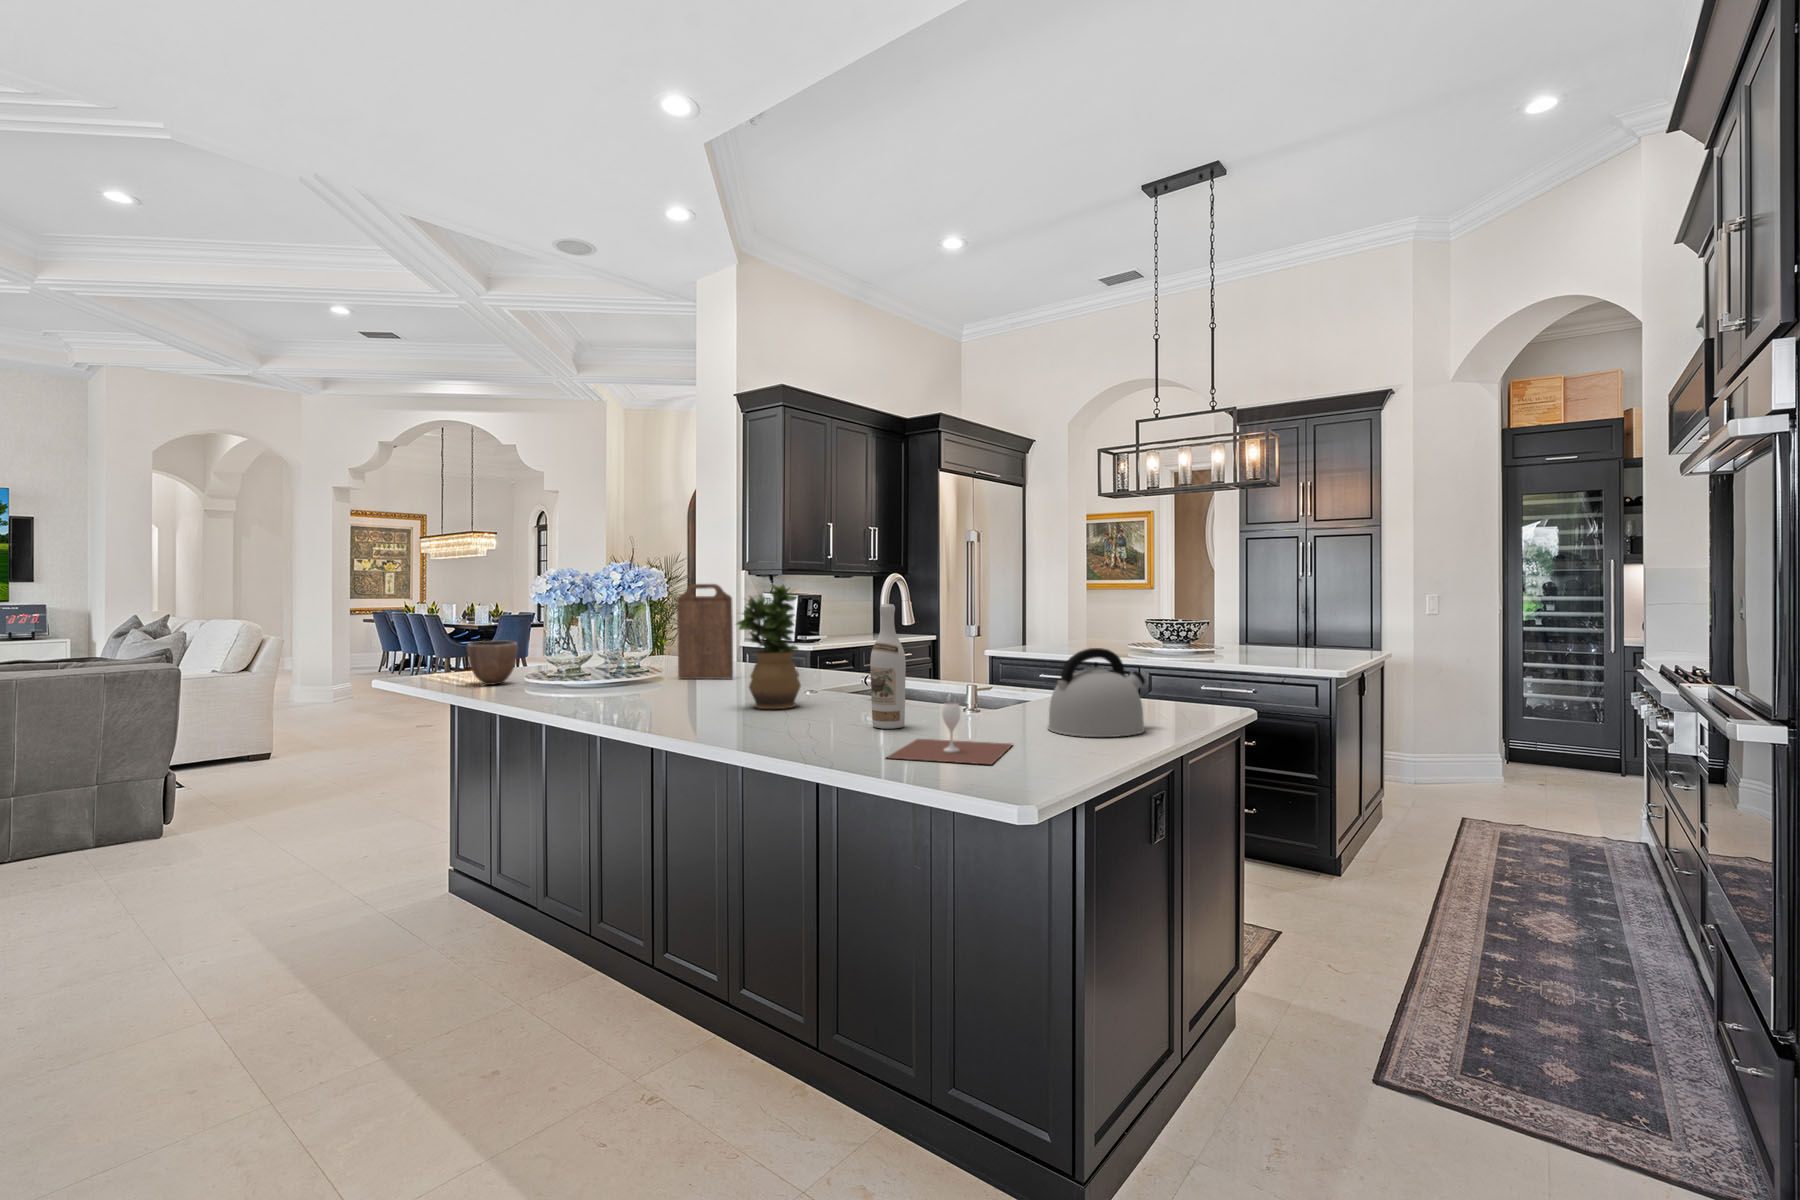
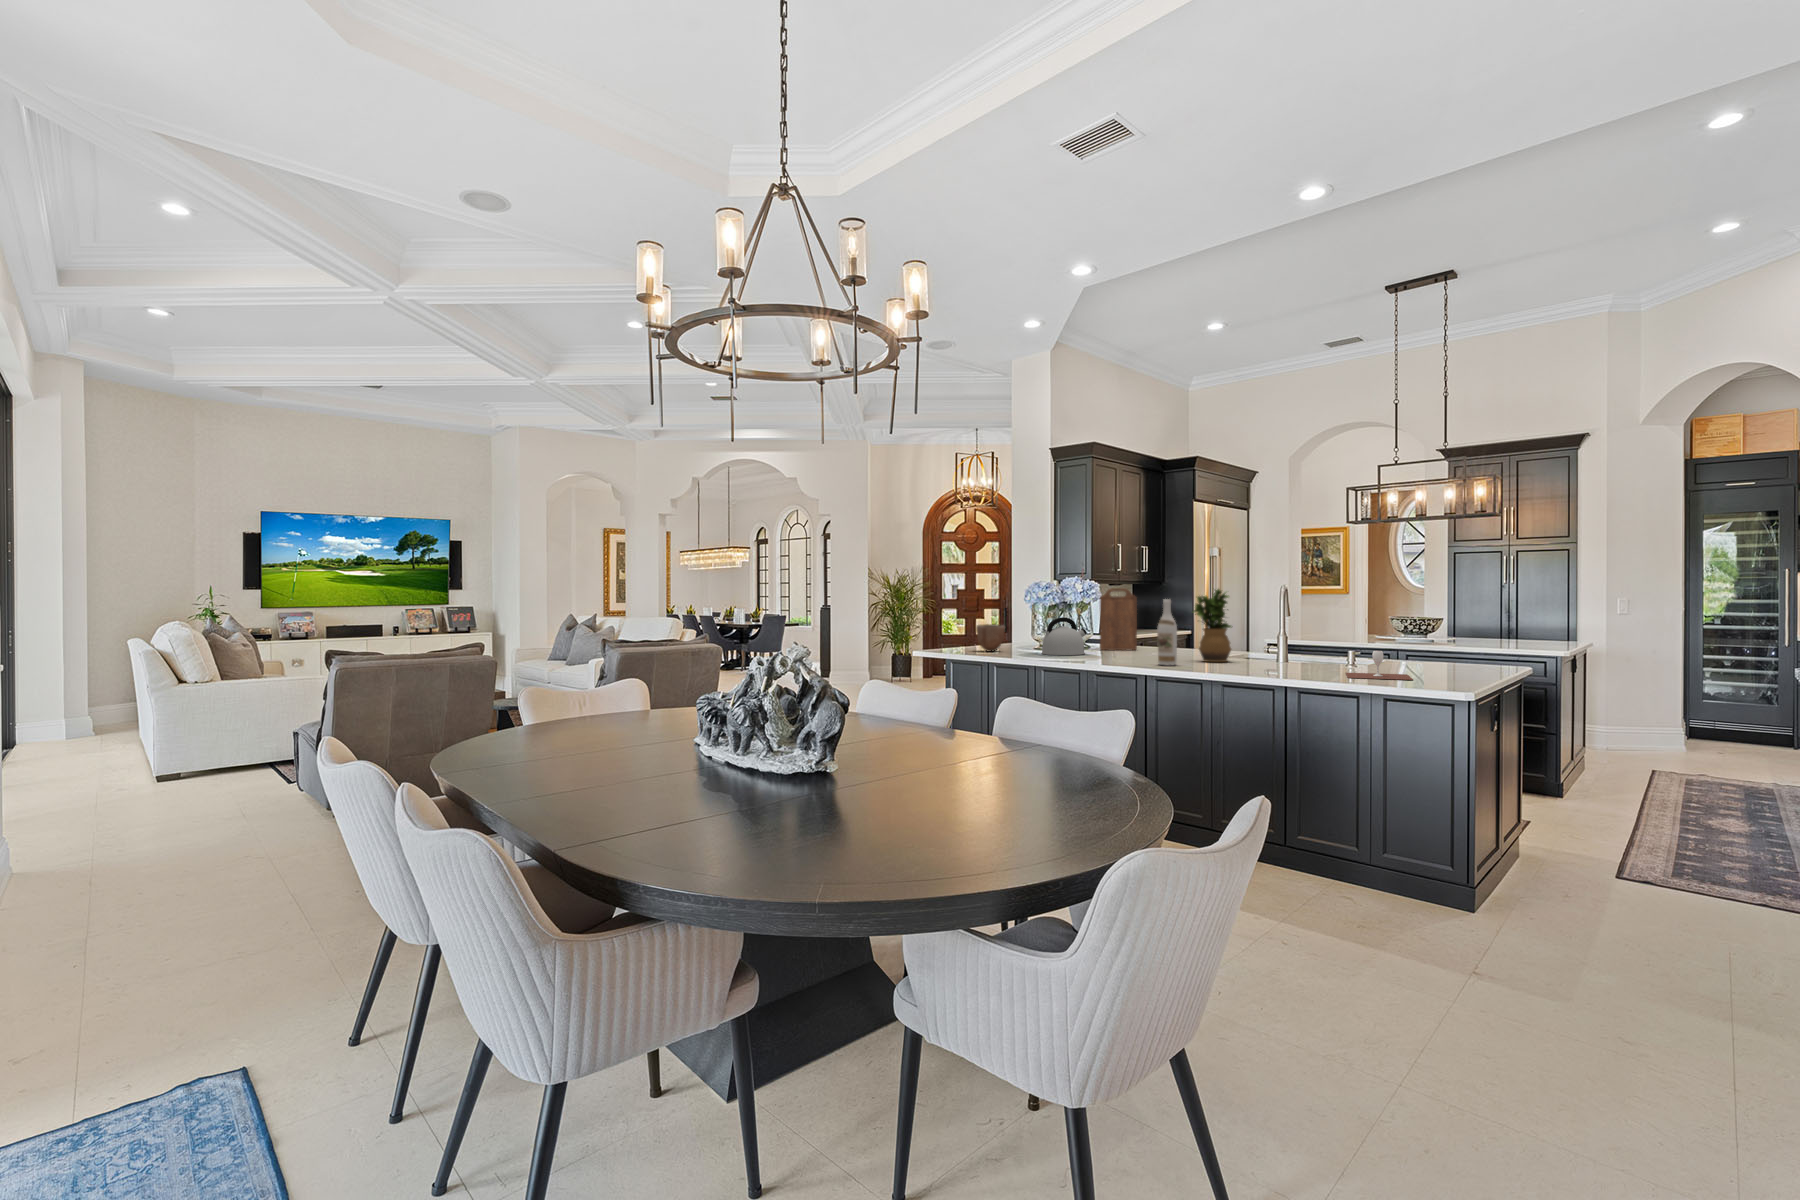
wine bottle: present [870,604,906,729] -> present [1157,599,1177,666]
kettle: present [1048,648,1145,737] -> present [1042,617,1087,655]

